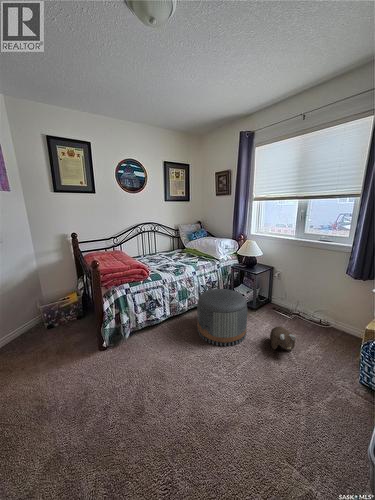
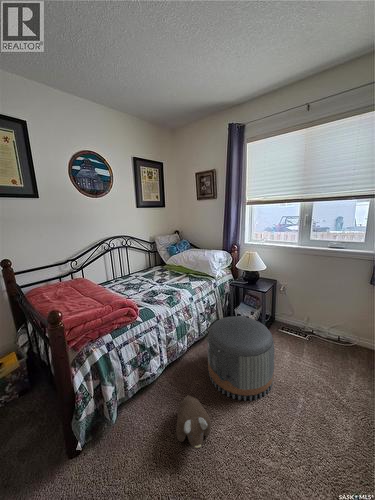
plush toy: present [270,326,296,351] -> present [176,395,211,450]

